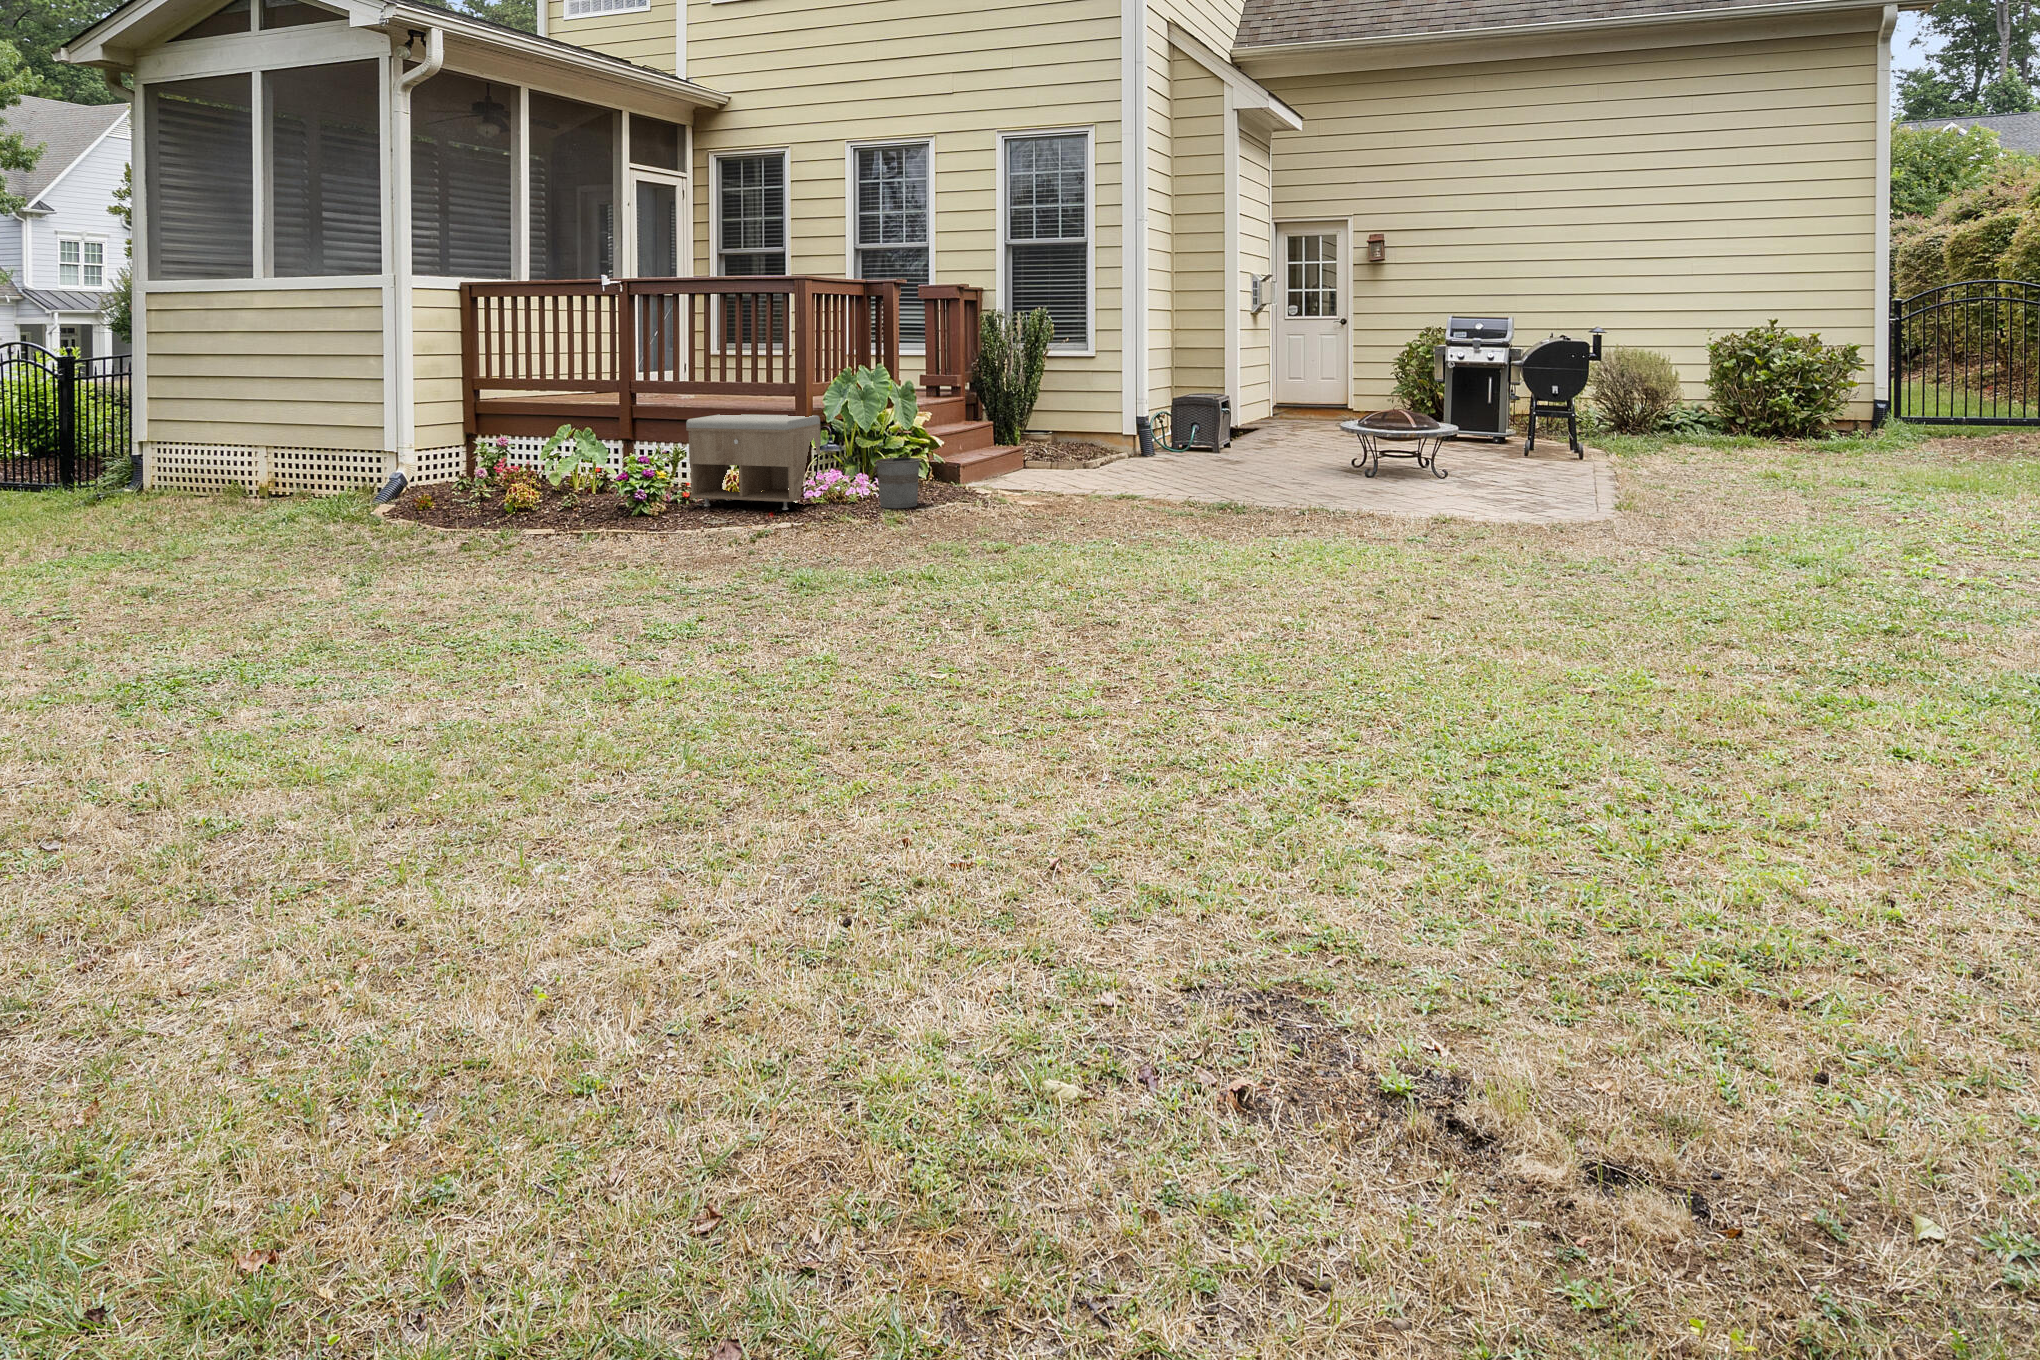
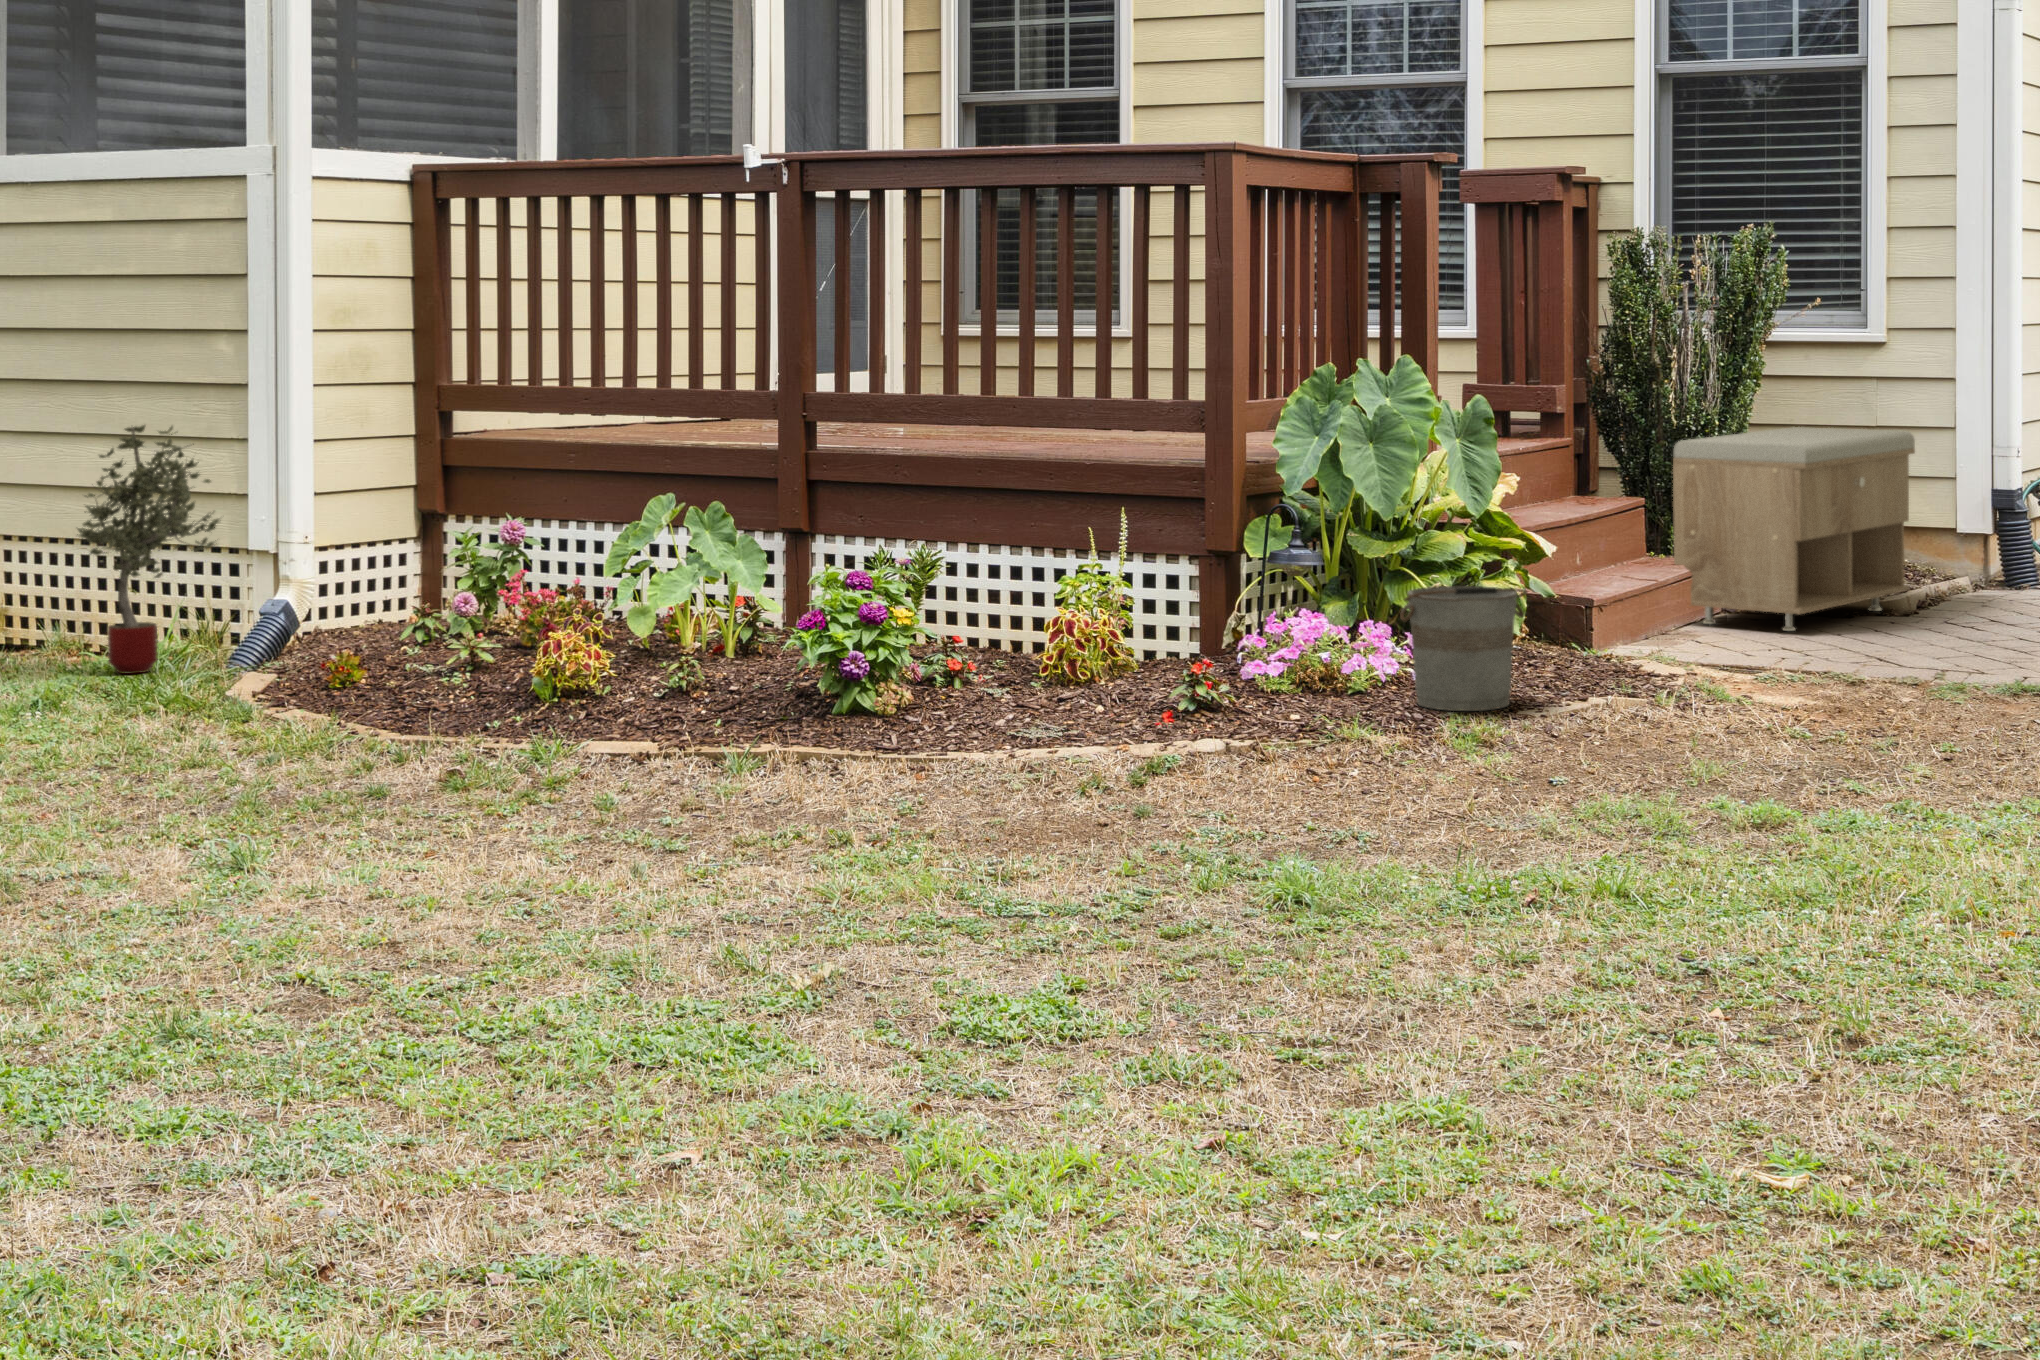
potted tree: none [304,397,373,507] -> present [77,425,220,674]
storage bench: present [686,414,821,510] -> present [1673,427,1915,631]

